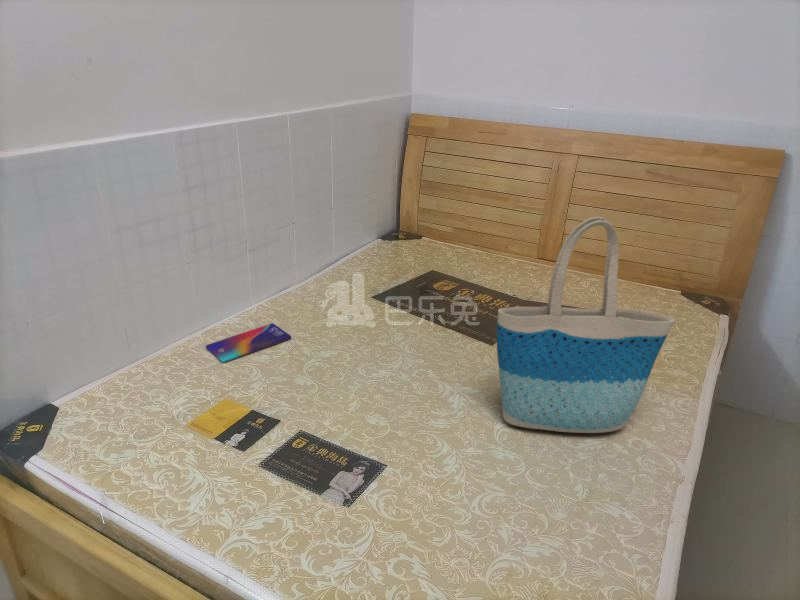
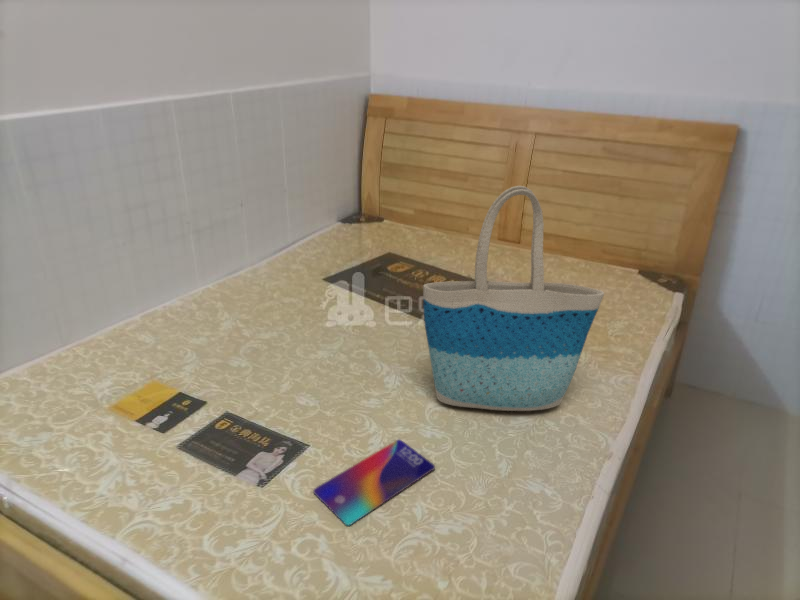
smartphone: present [206,323,291,362] -> present [314,440,435,526]

